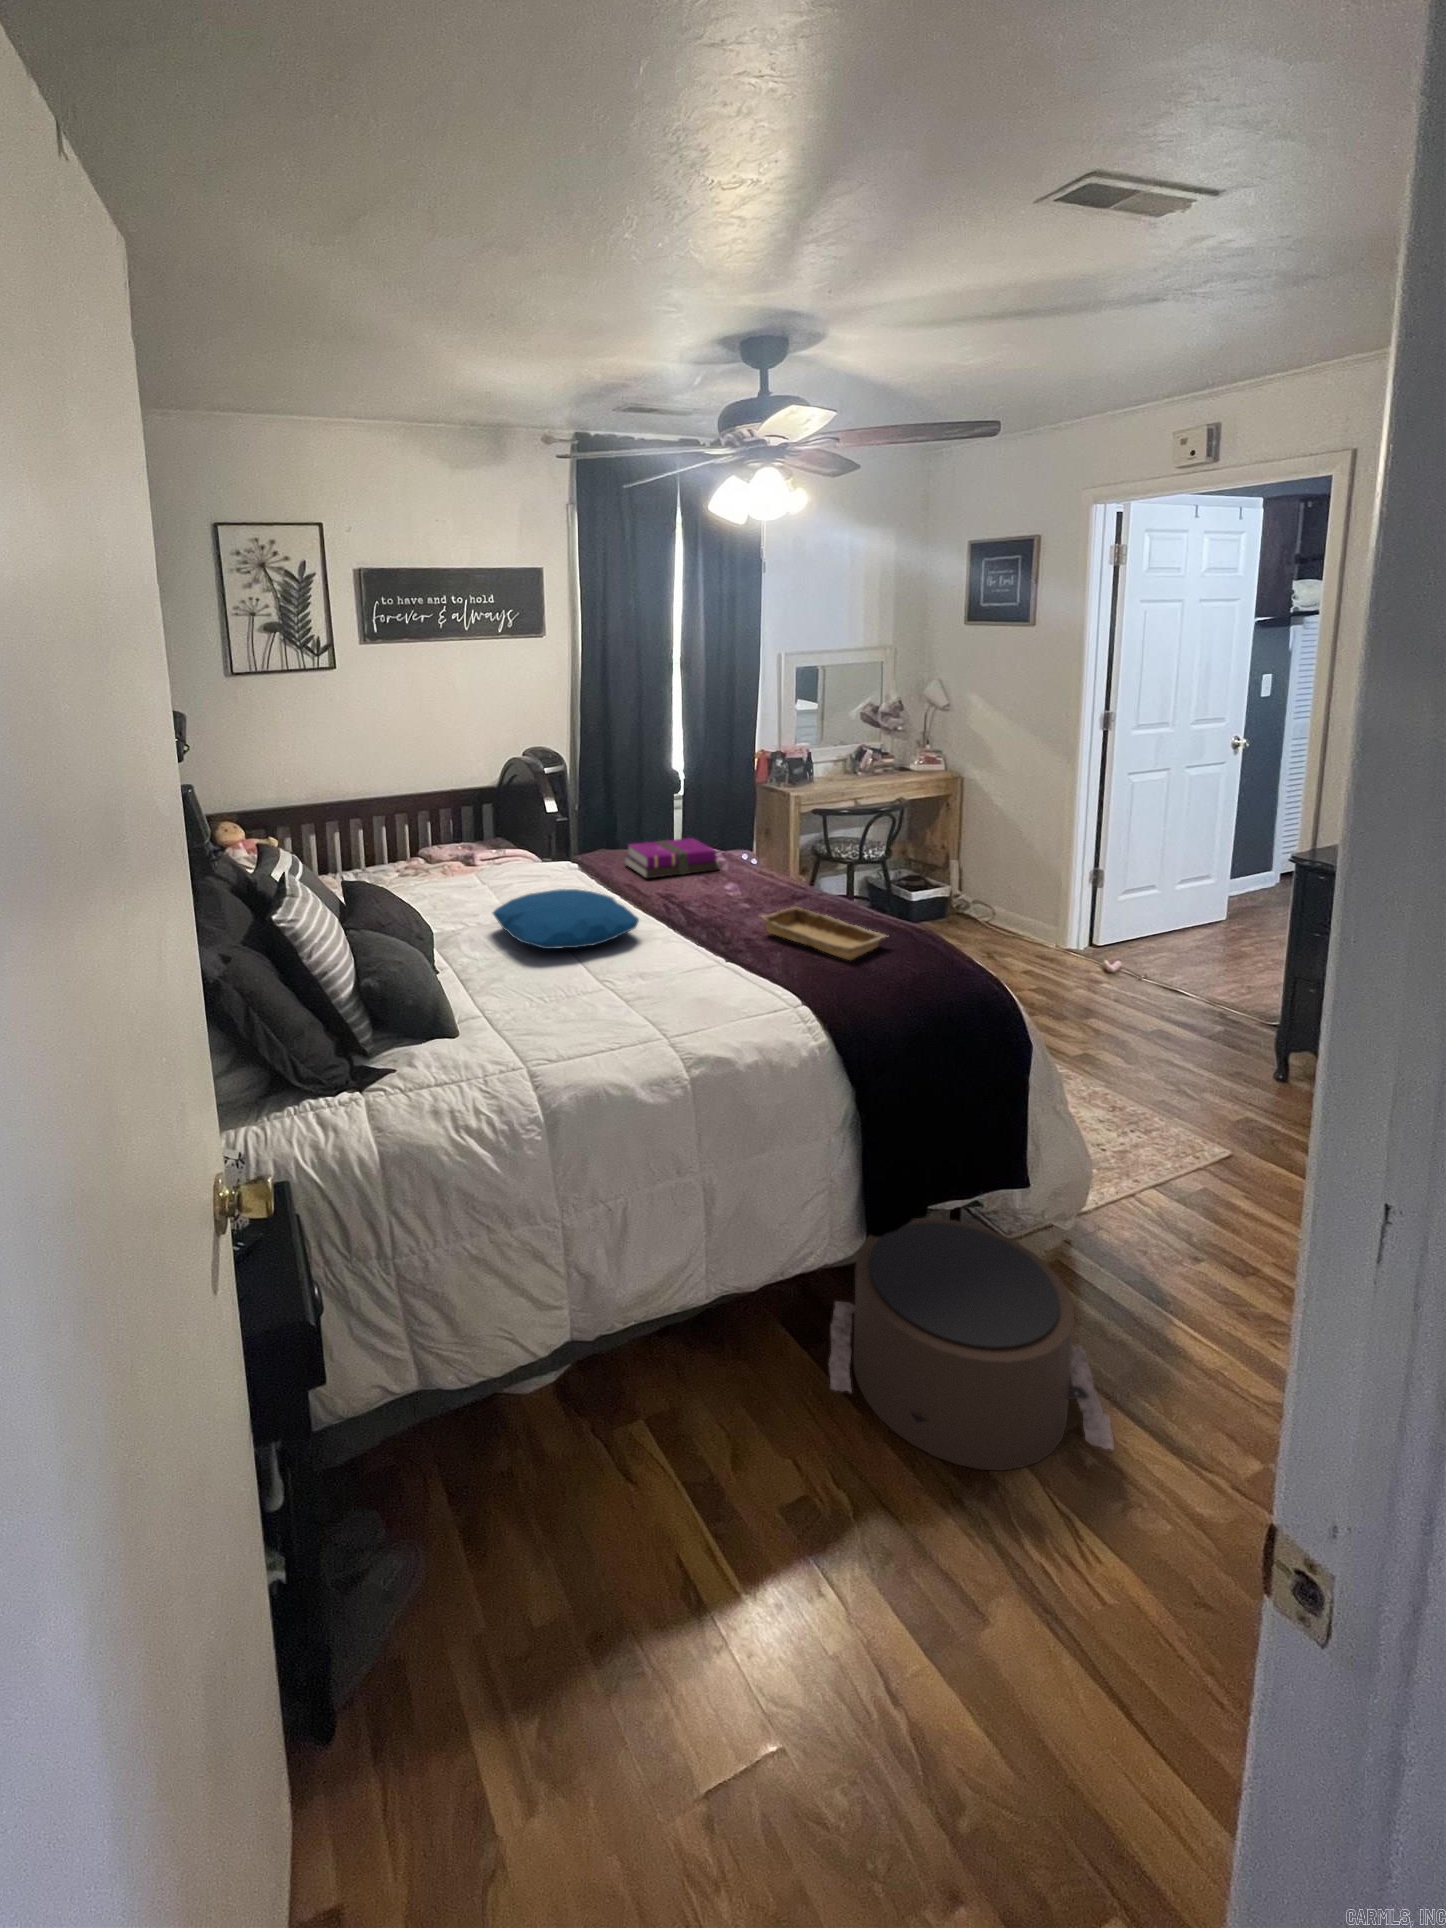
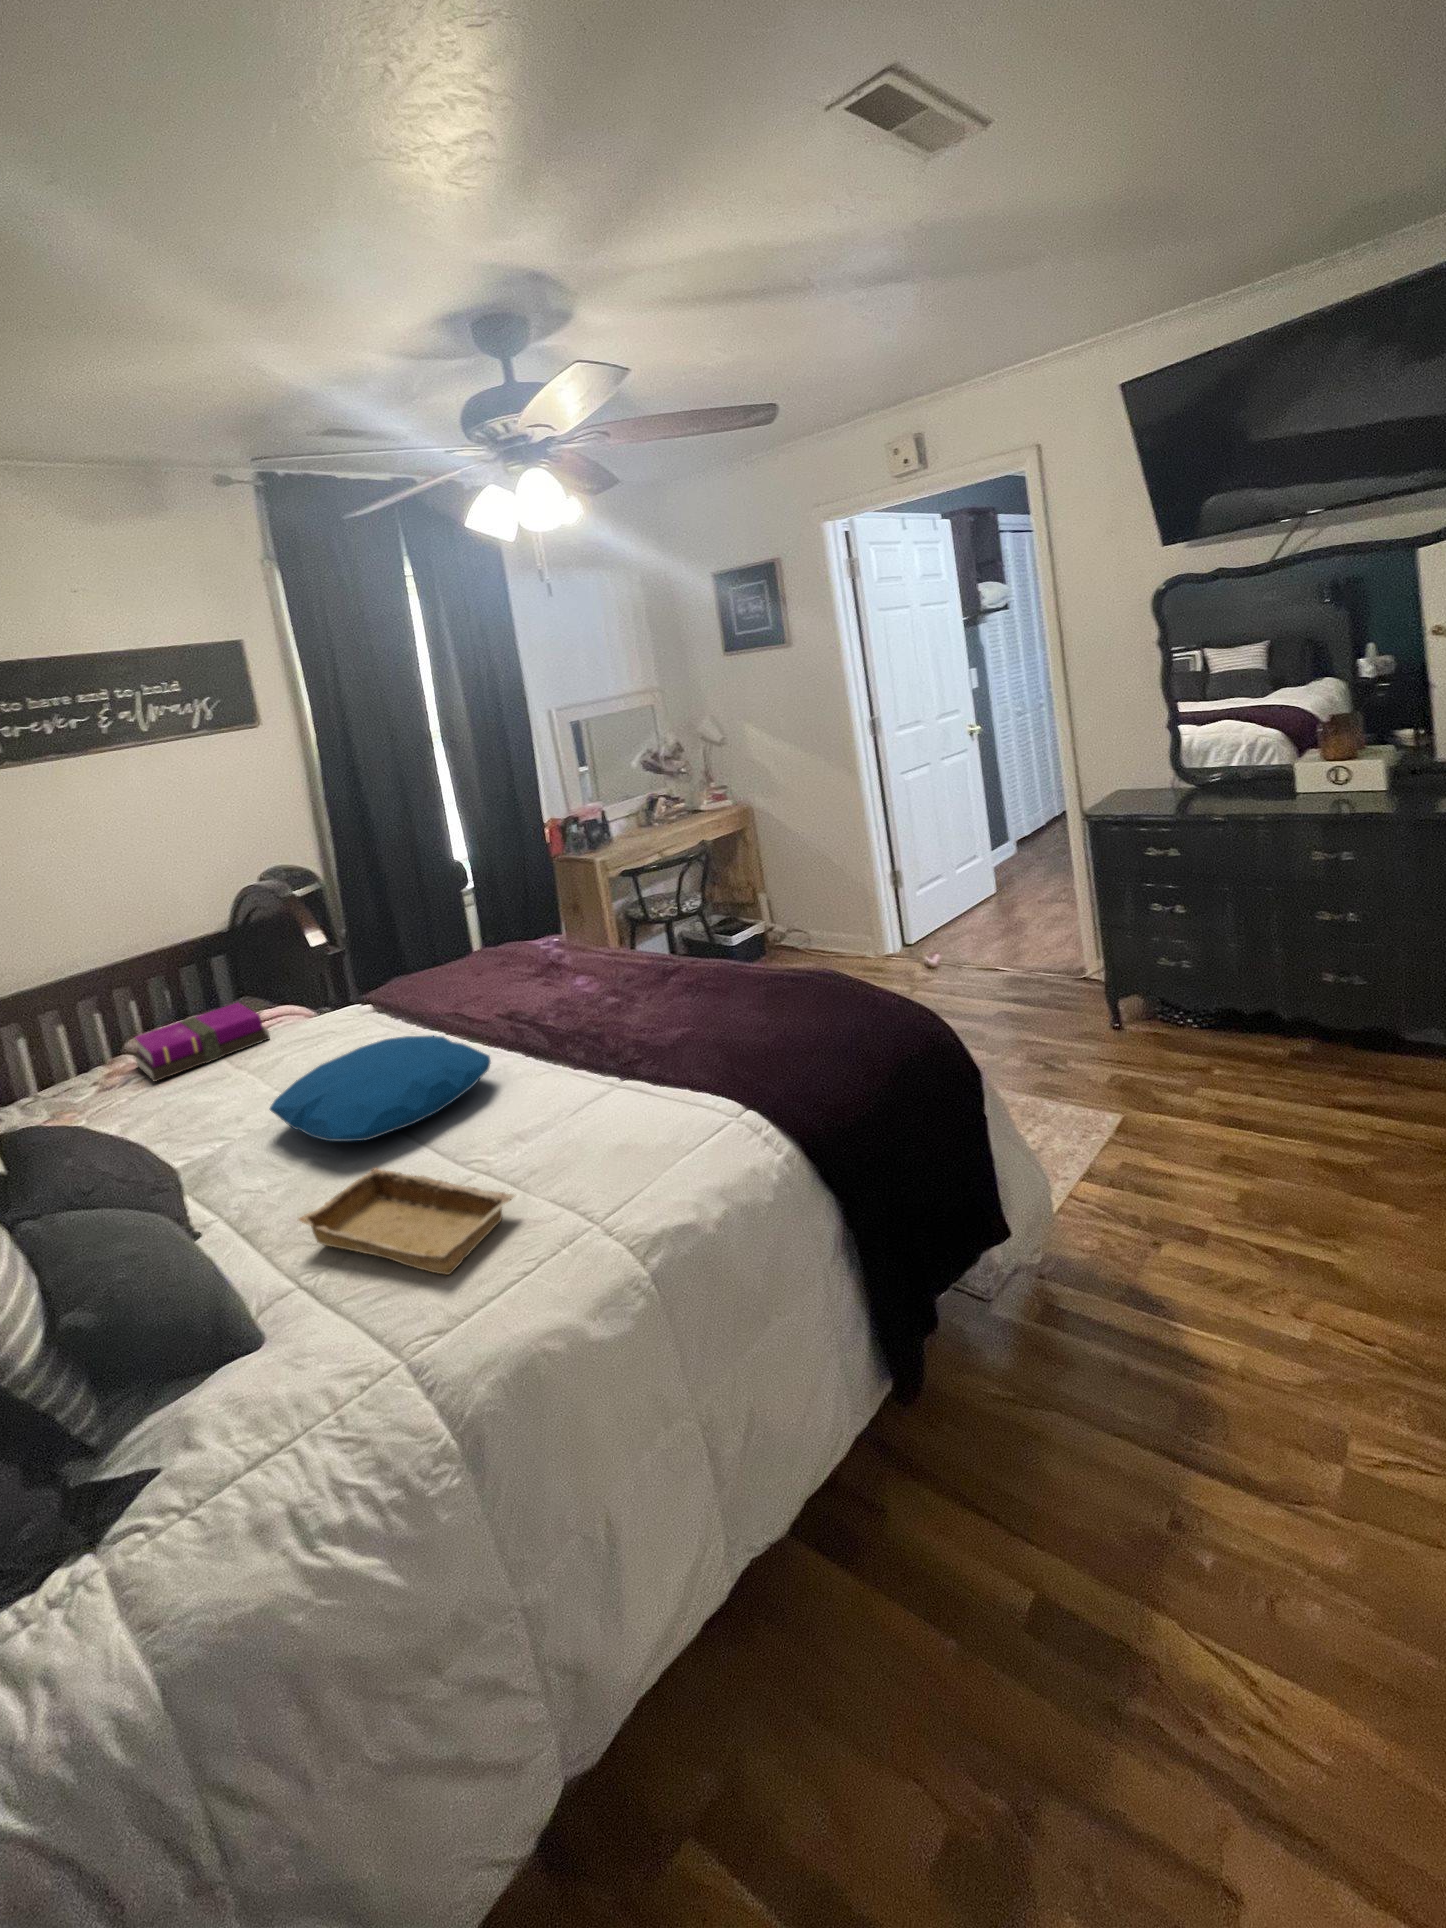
notebook: present [625,838,720,879] -> present [134,1003,270,1081]
tray: present [761,906,888,960] -> present [299,1168,514,1275]
pouf: present [828,1218,1114,1470] -> none [876,1312,1252,1666]

